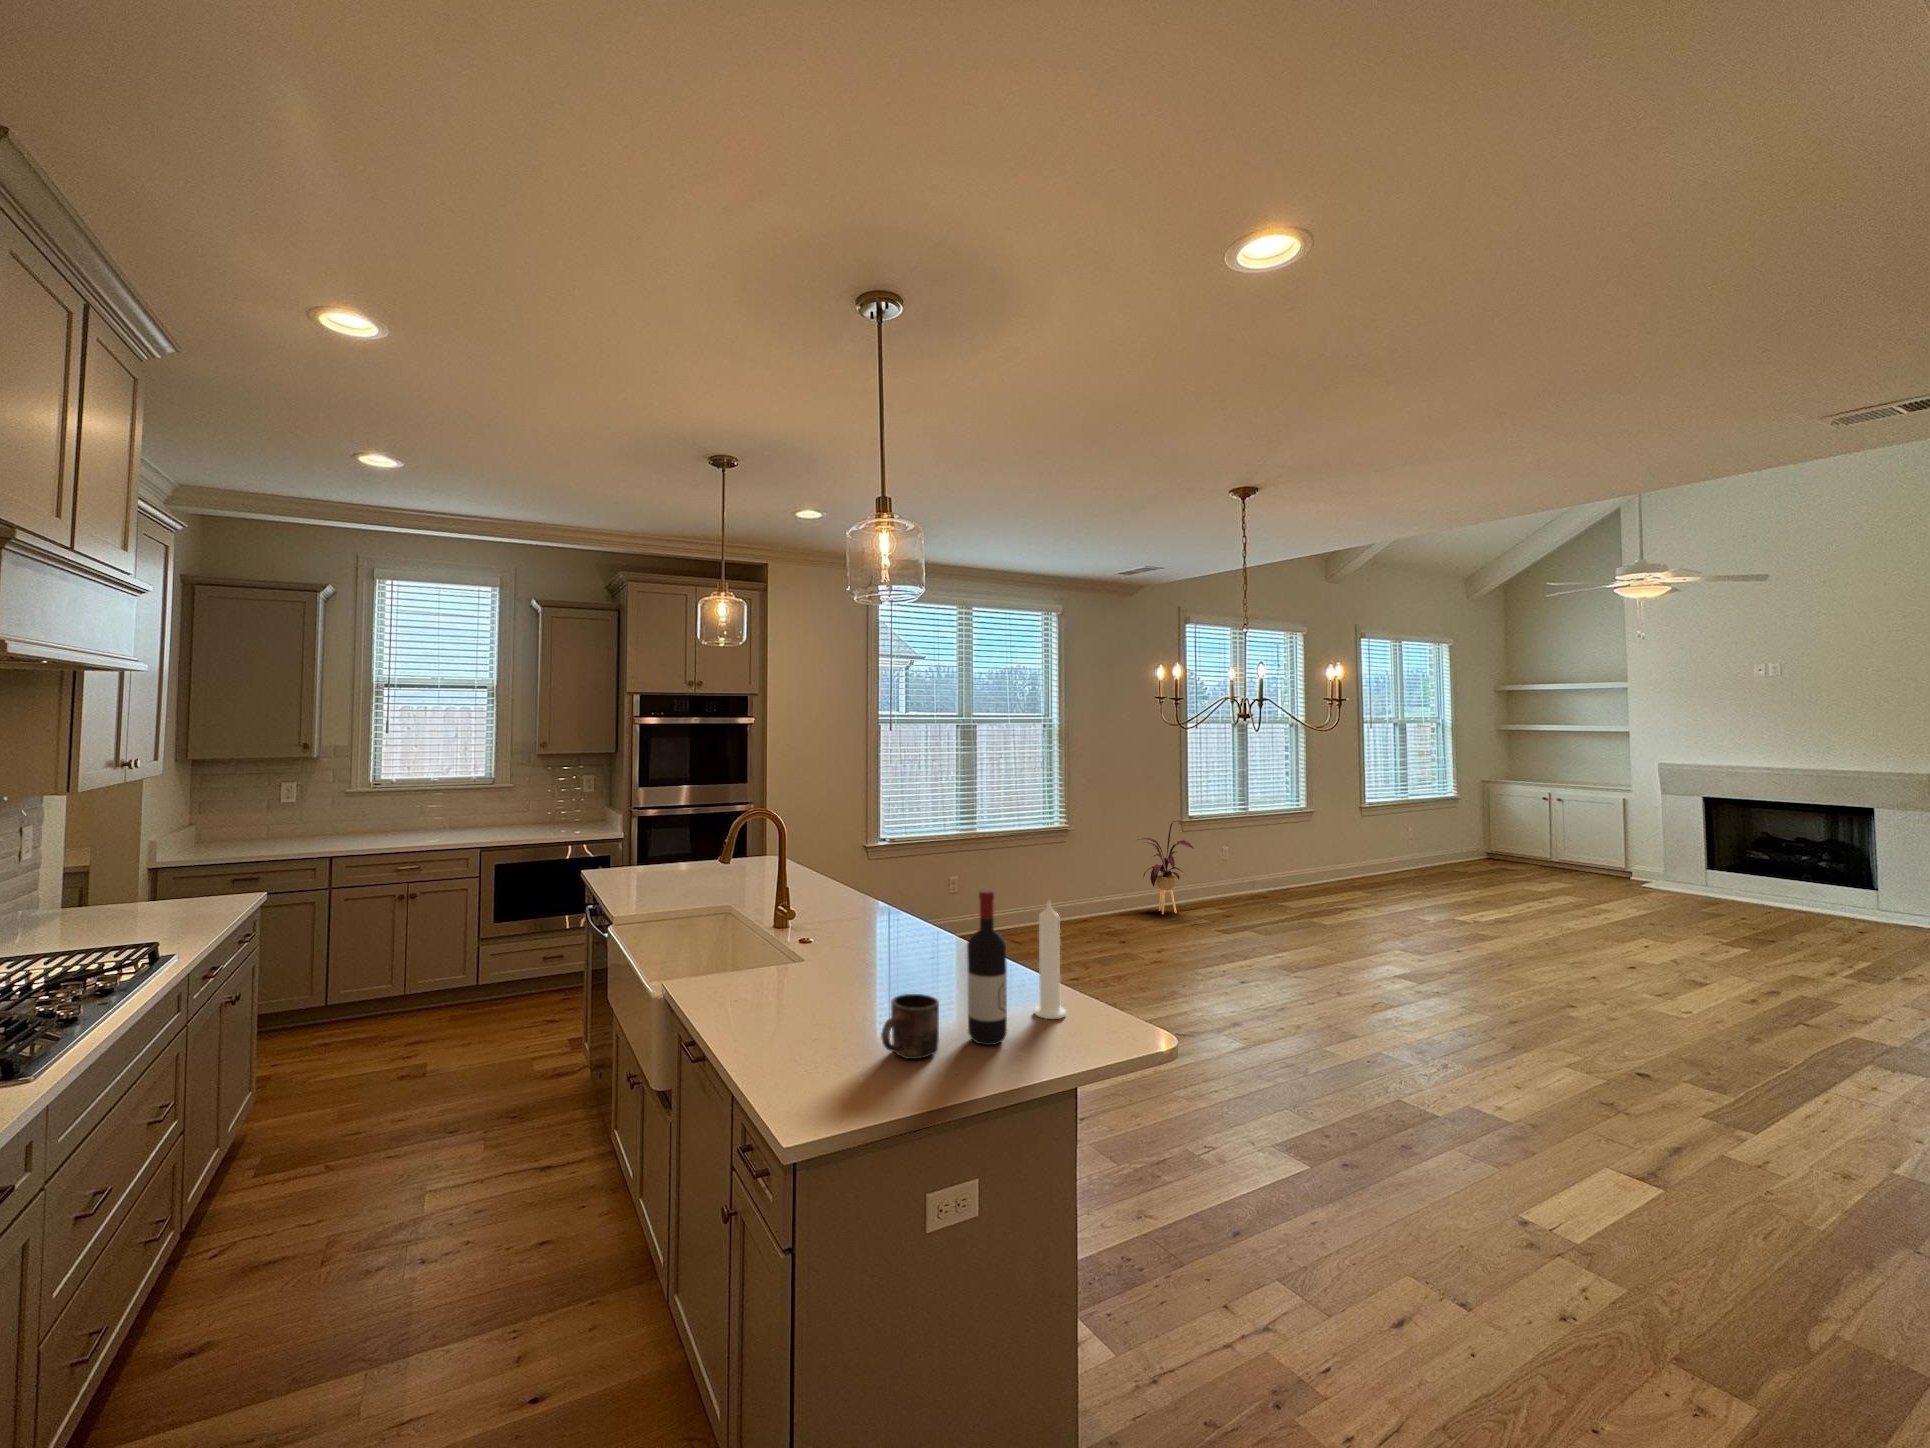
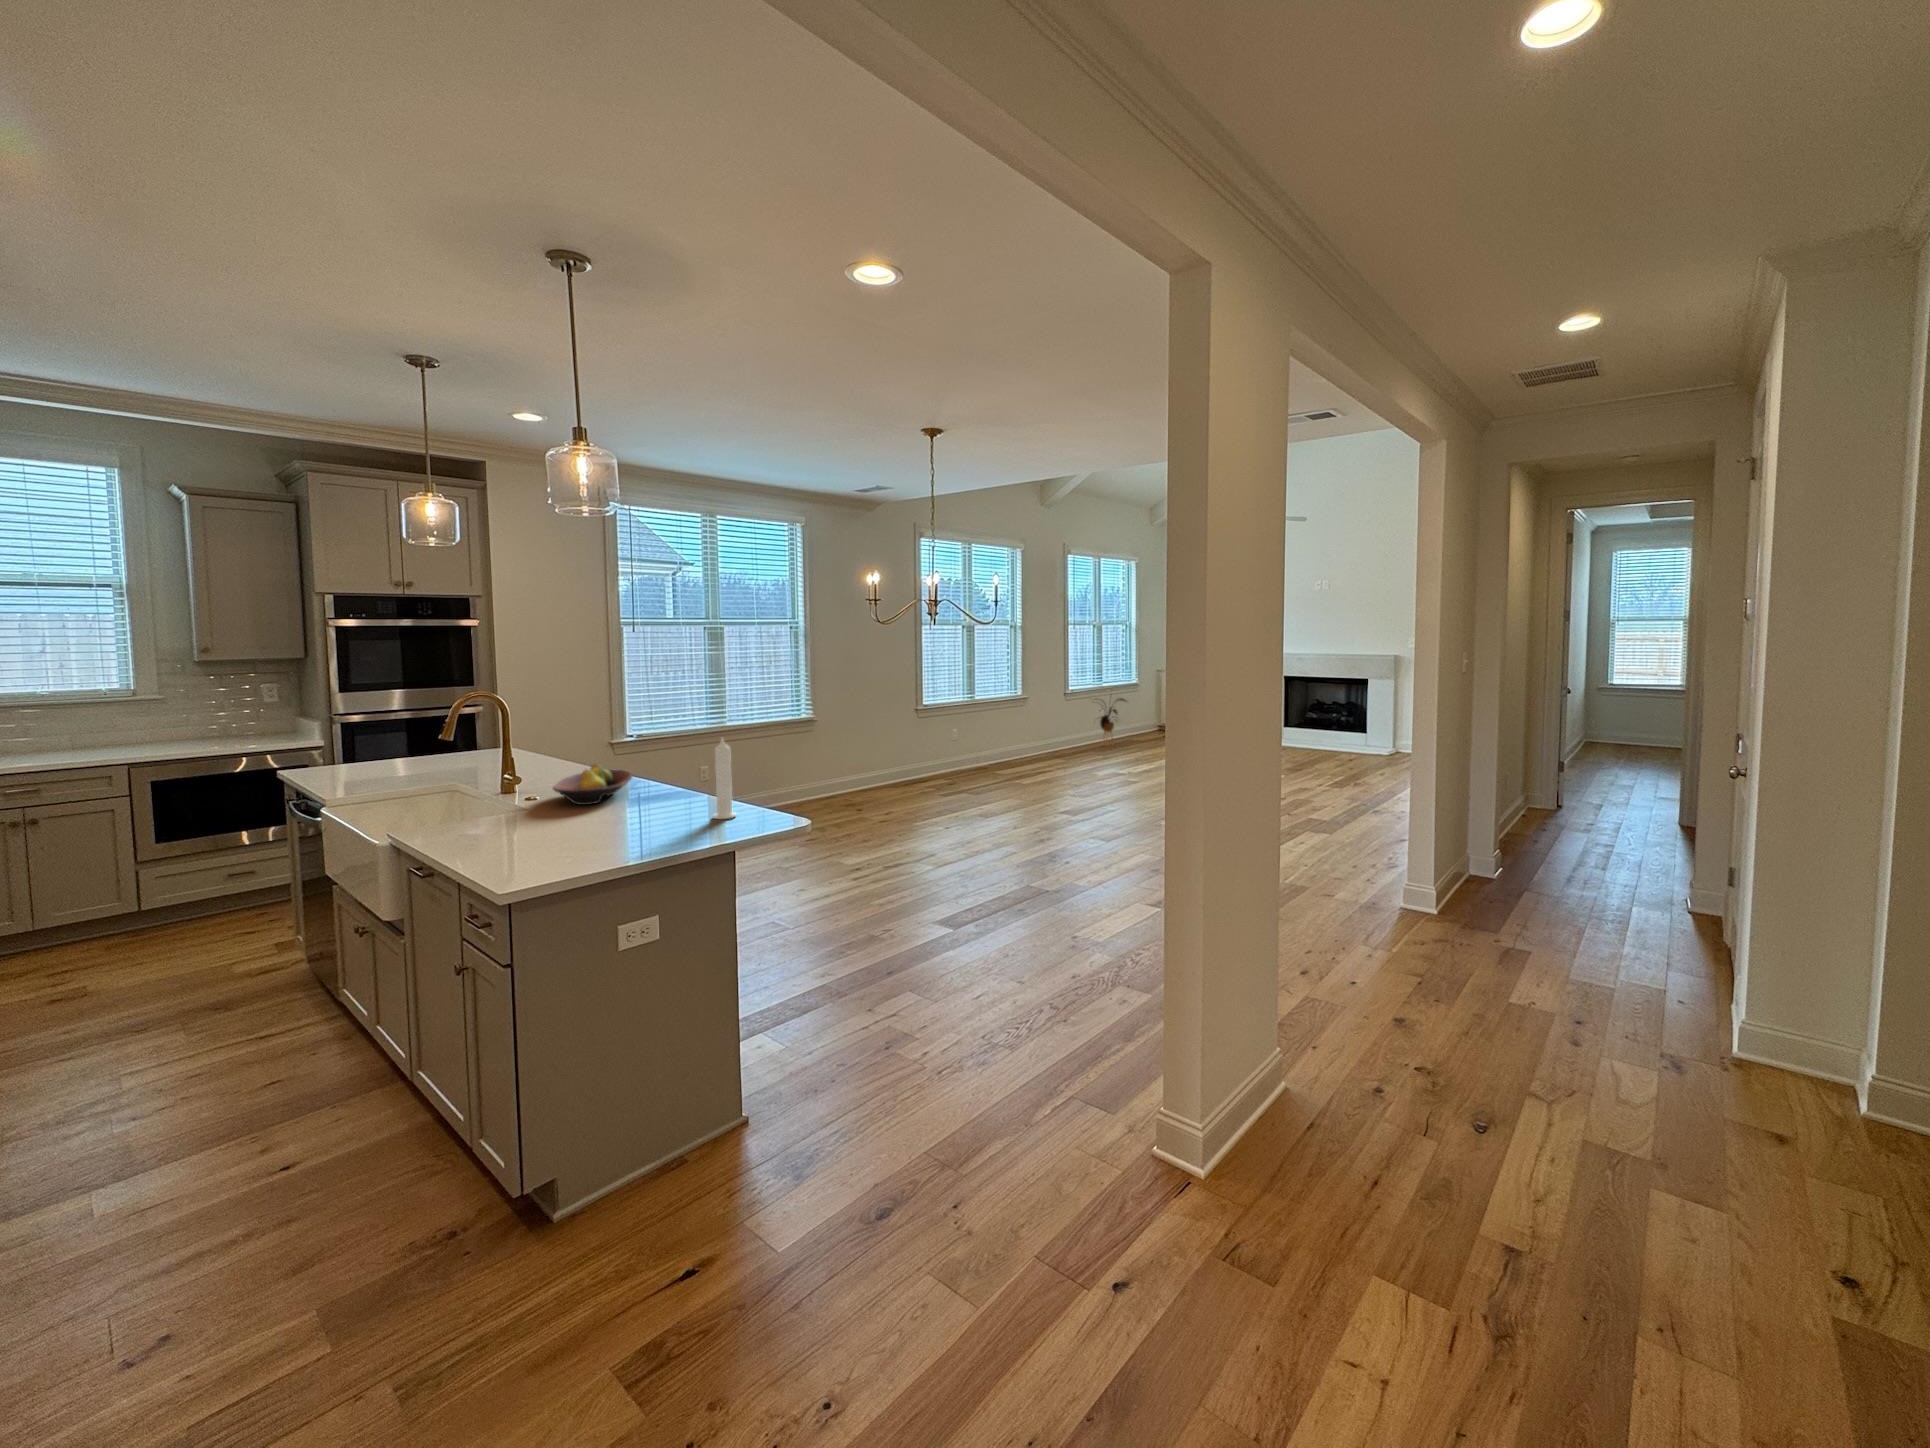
house plant: present [1138,821,1193,914] -> present [1100,698,1125,740]
wine bottle: present [967,890,1007,1045] -> none [653,728,685,835]
fruit bowl: none [832,905,917,962] -> present [553,764,633,805]
mug: present [881,994,939,1059] -> none [581,805,630,847]

